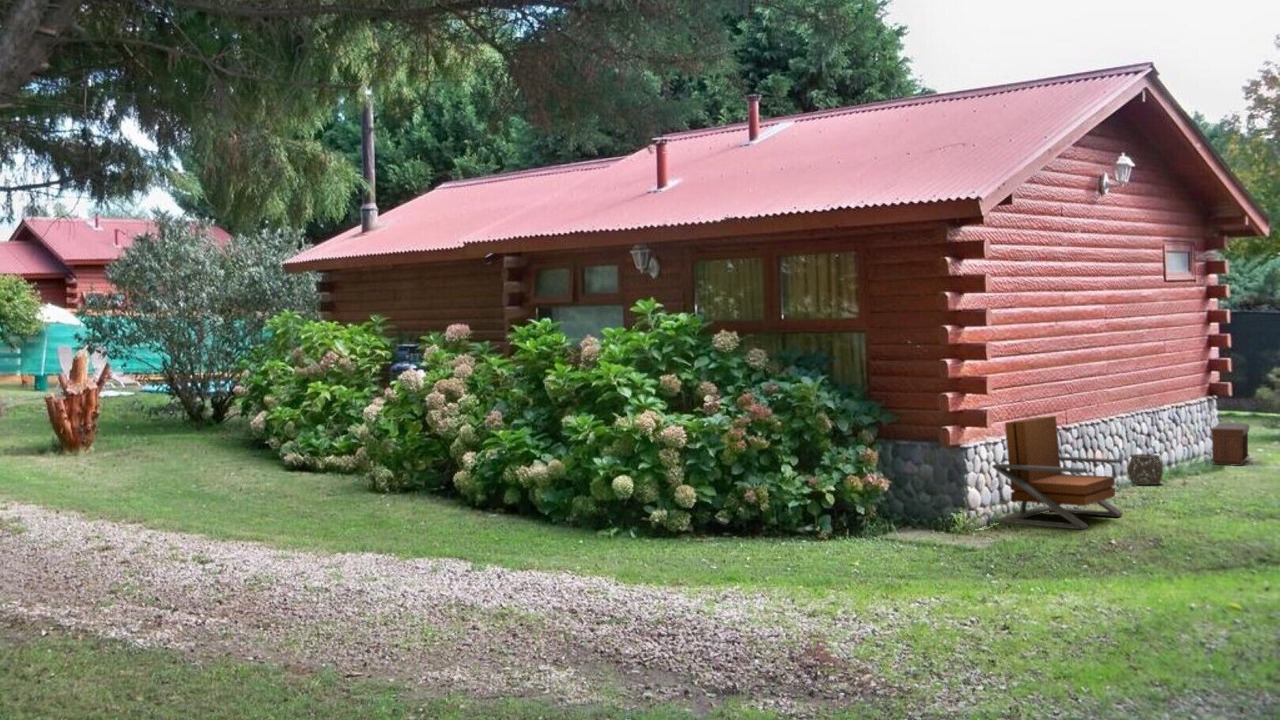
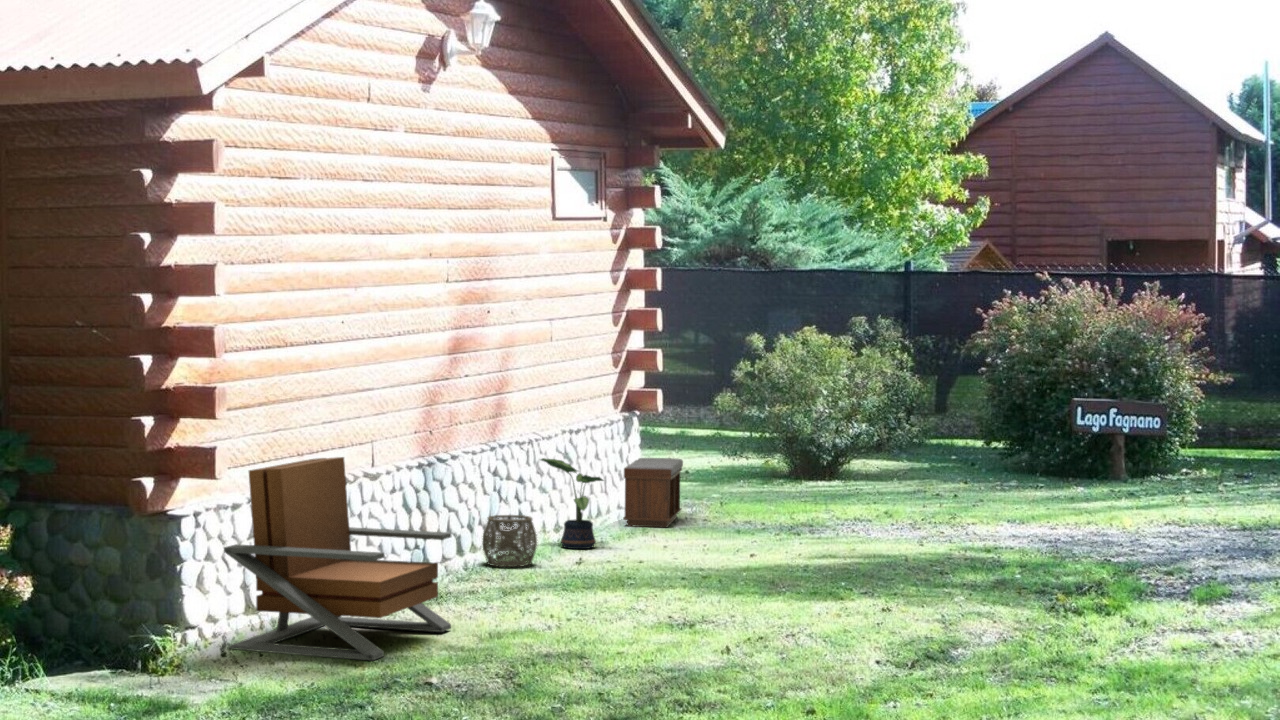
potted plant: none [1159,421,1204,476] -> present [541,458,603,549]

